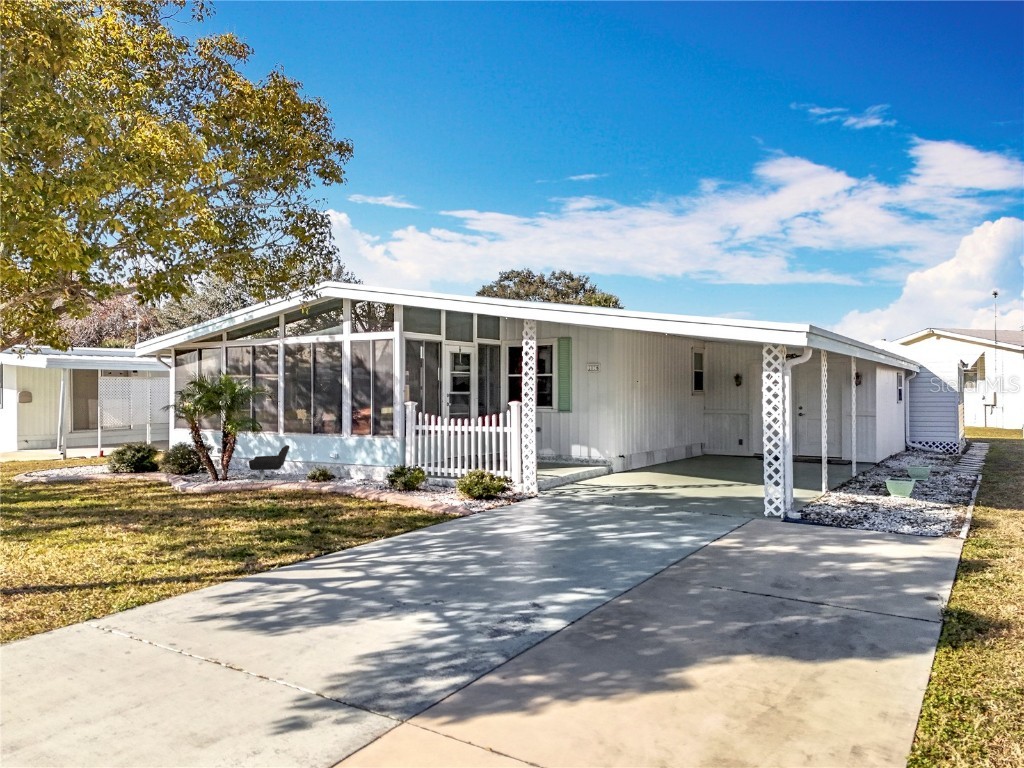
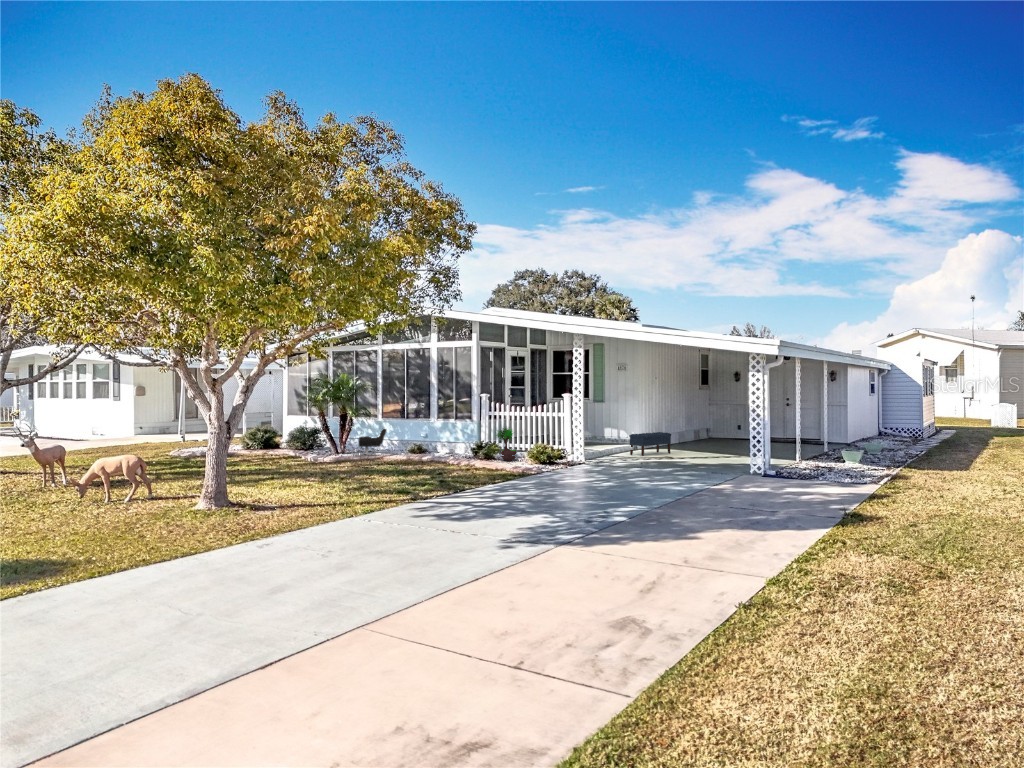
potted tree: none [418,442,449,492] -> present [496,428,517,461]
bench: none [601,451,656,483] -> present [629,432,671,456]

